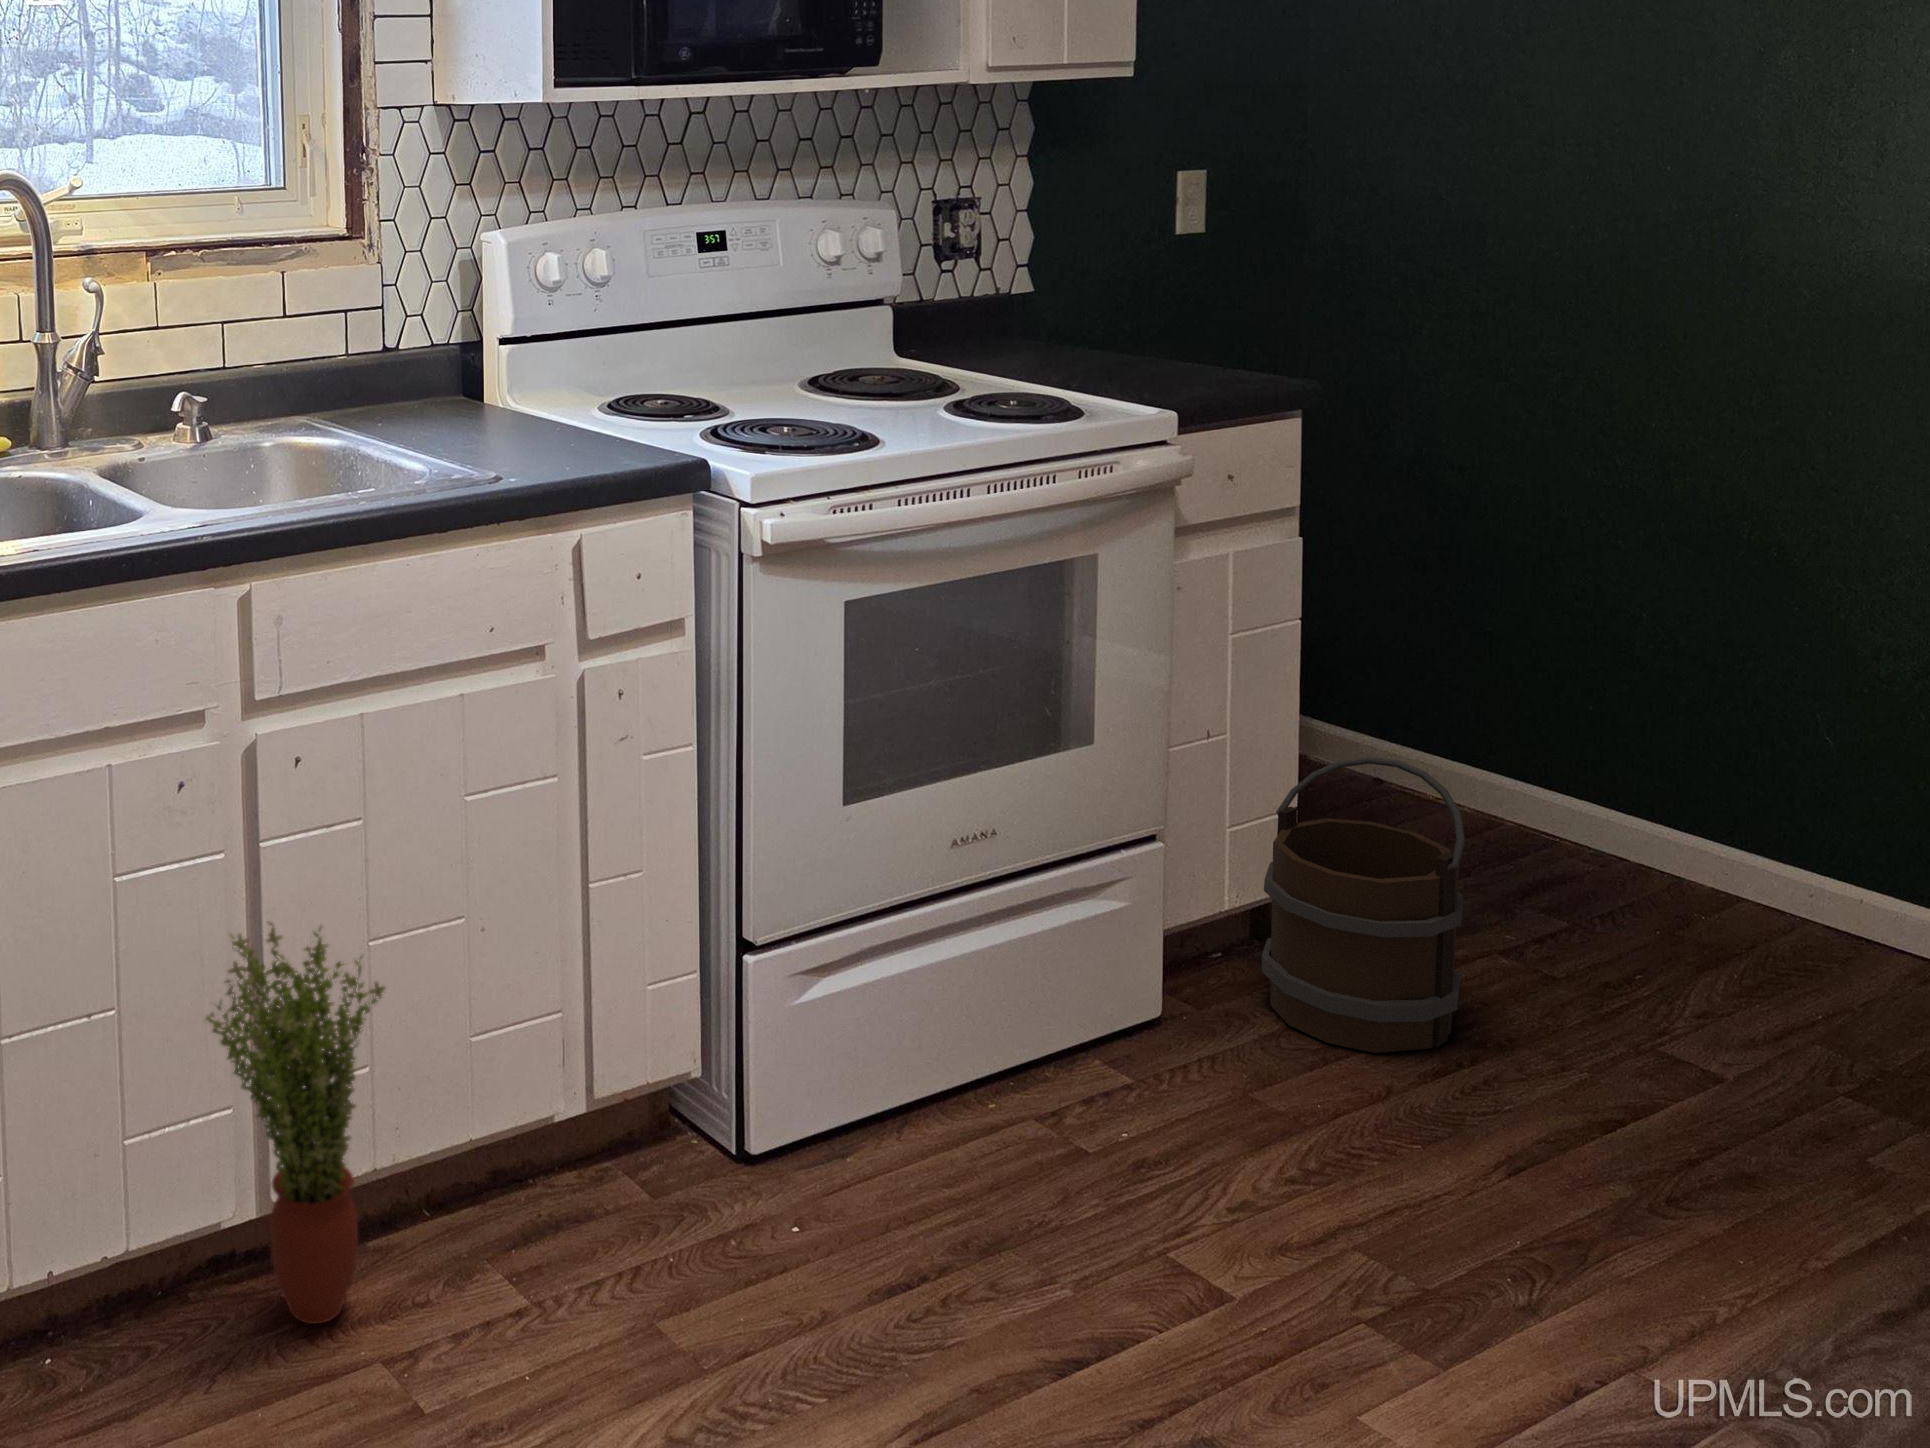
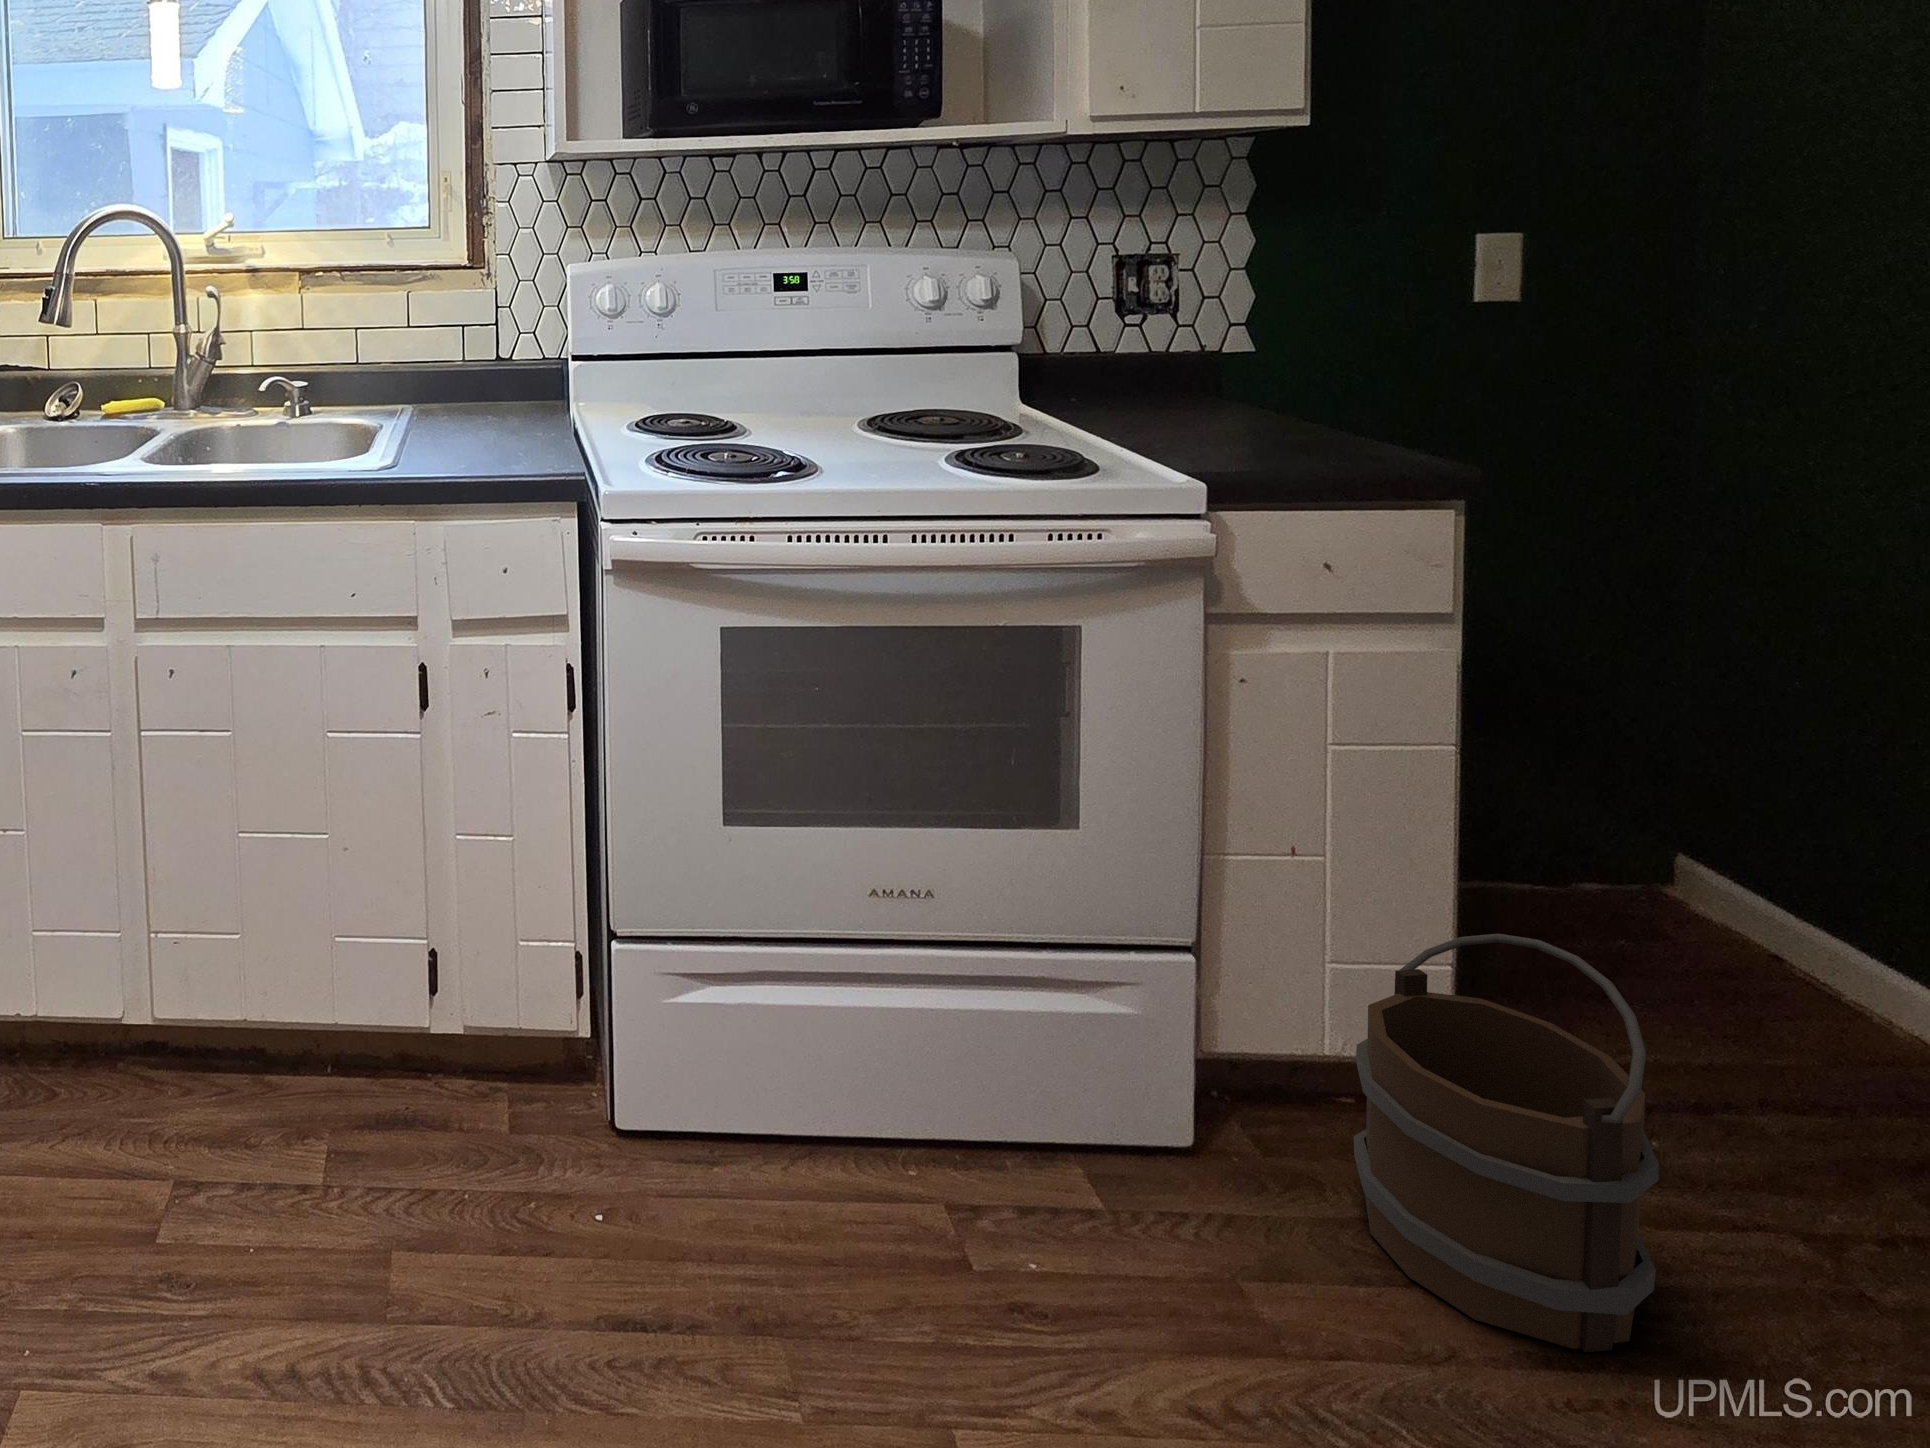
potted plant: present [206,923,385,1324] -> none [86,785,228,1124]

